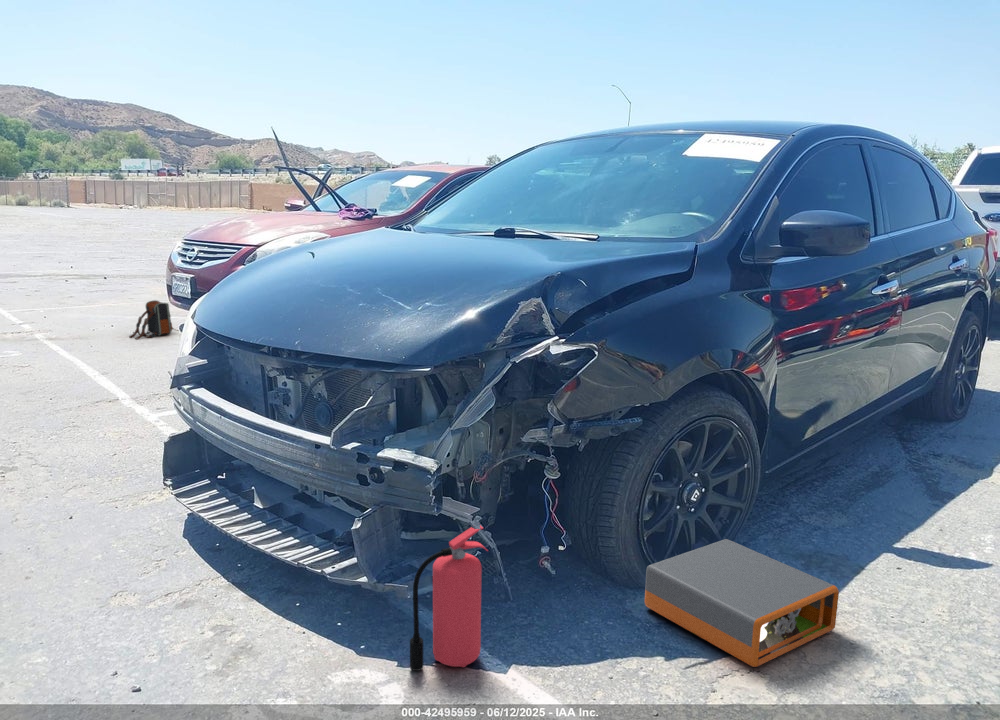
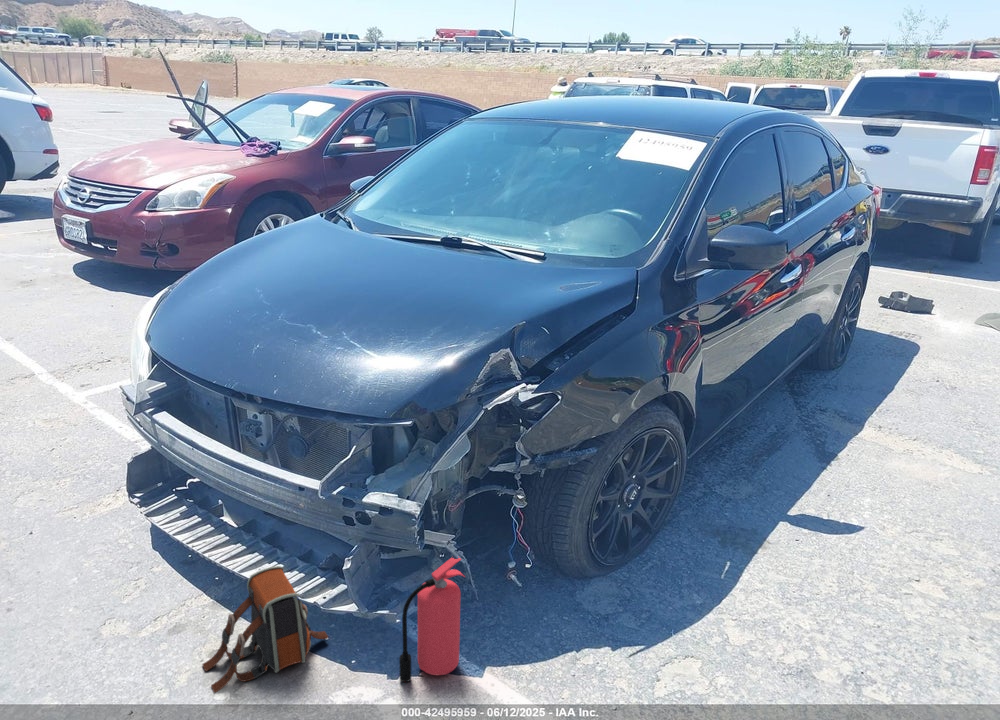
backpack: present [130,300,178,339] -> present [203,566,328,693]
storage box: present [644,539,839,667] -> none [592,530,755,654]

